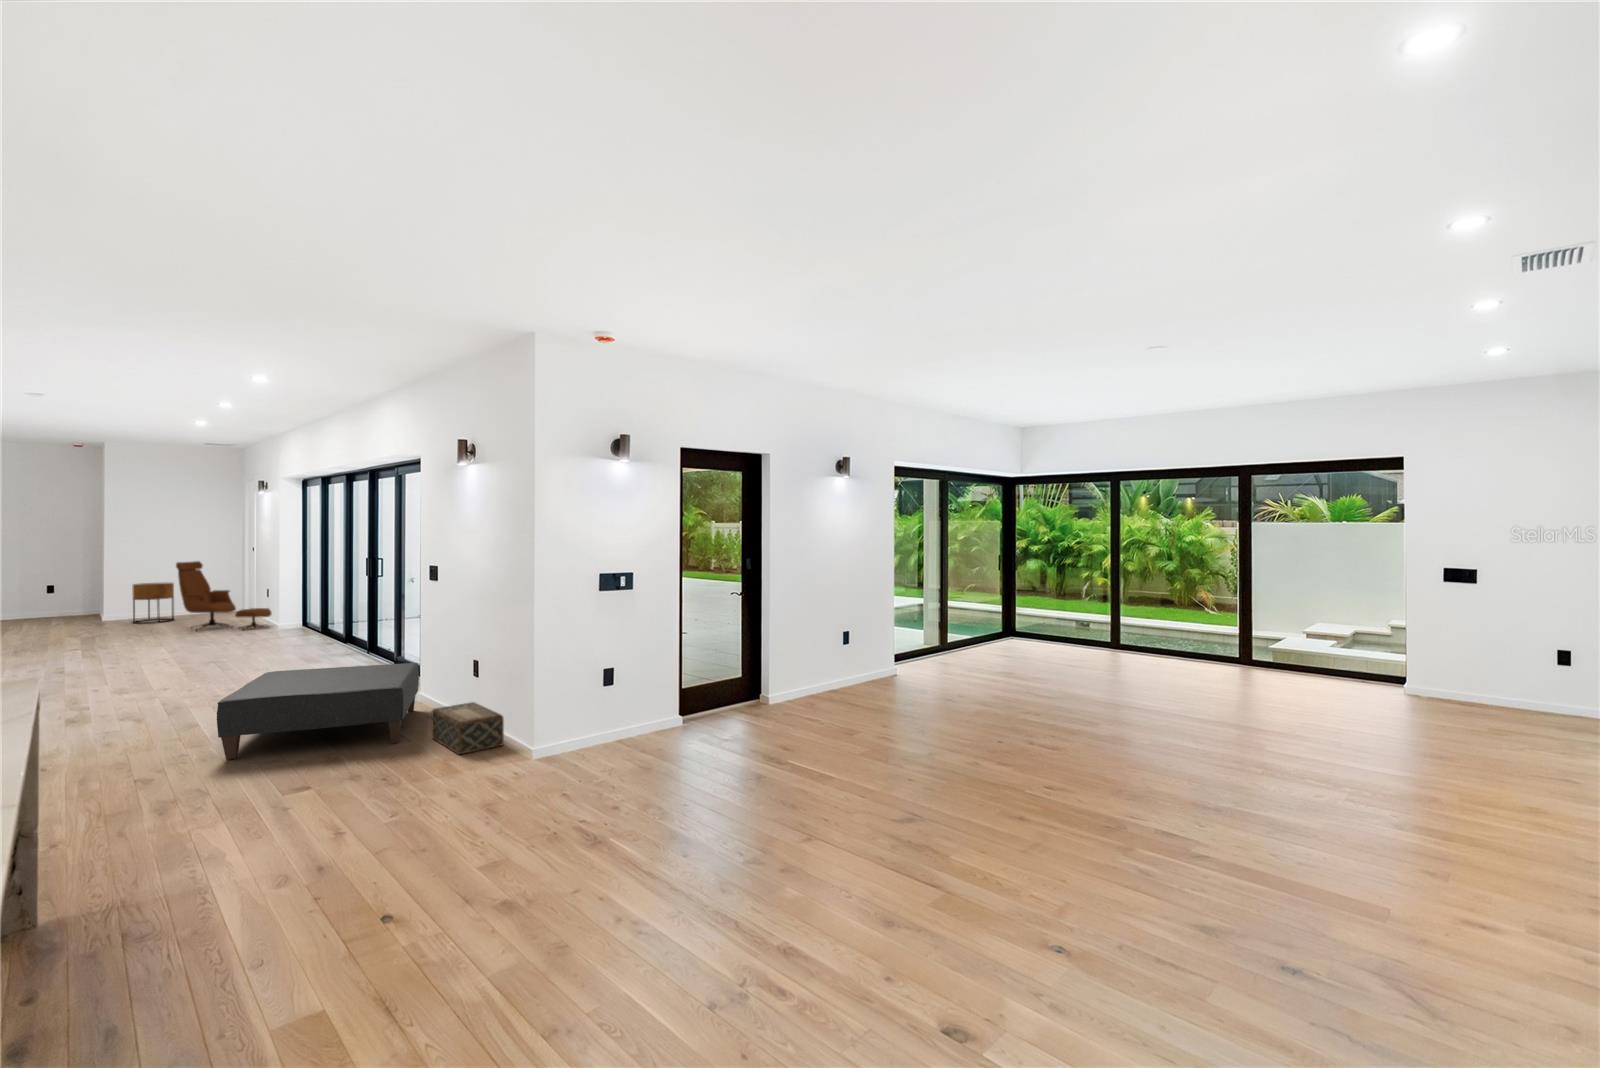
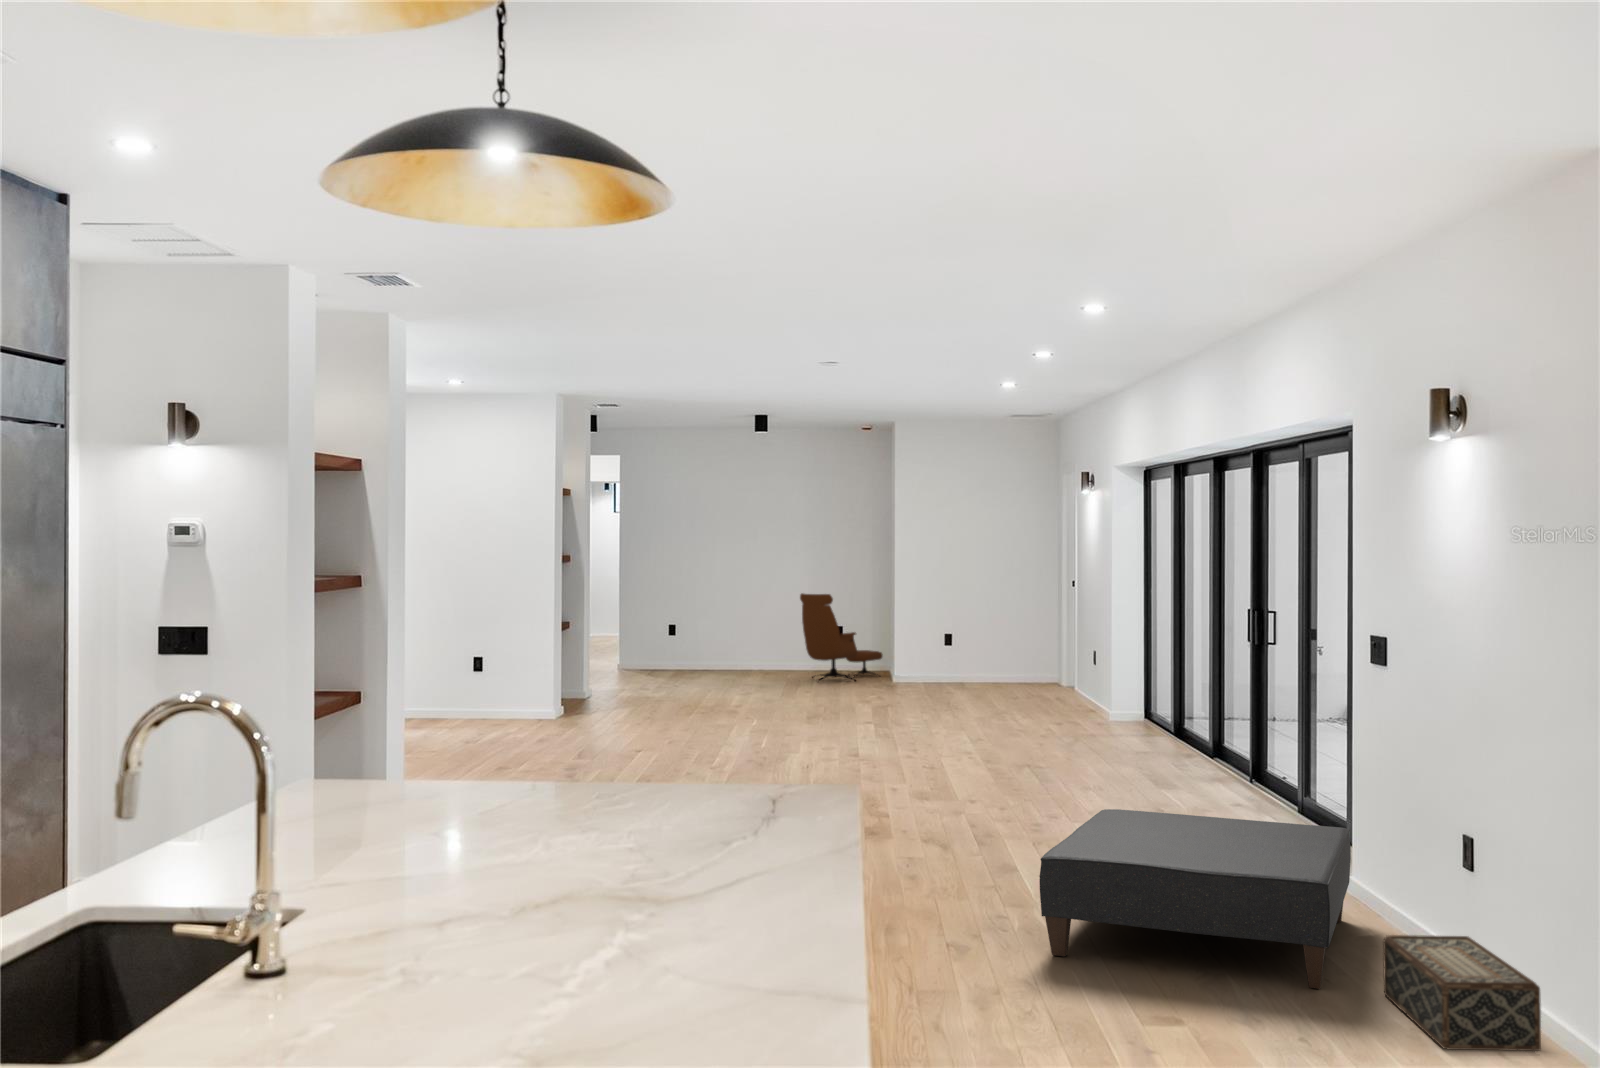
lounge chair: present [176,561,271,628] -> present [800,593,883,682]
side table: present [132,583,174,624] -> none [931,629,977,689]

